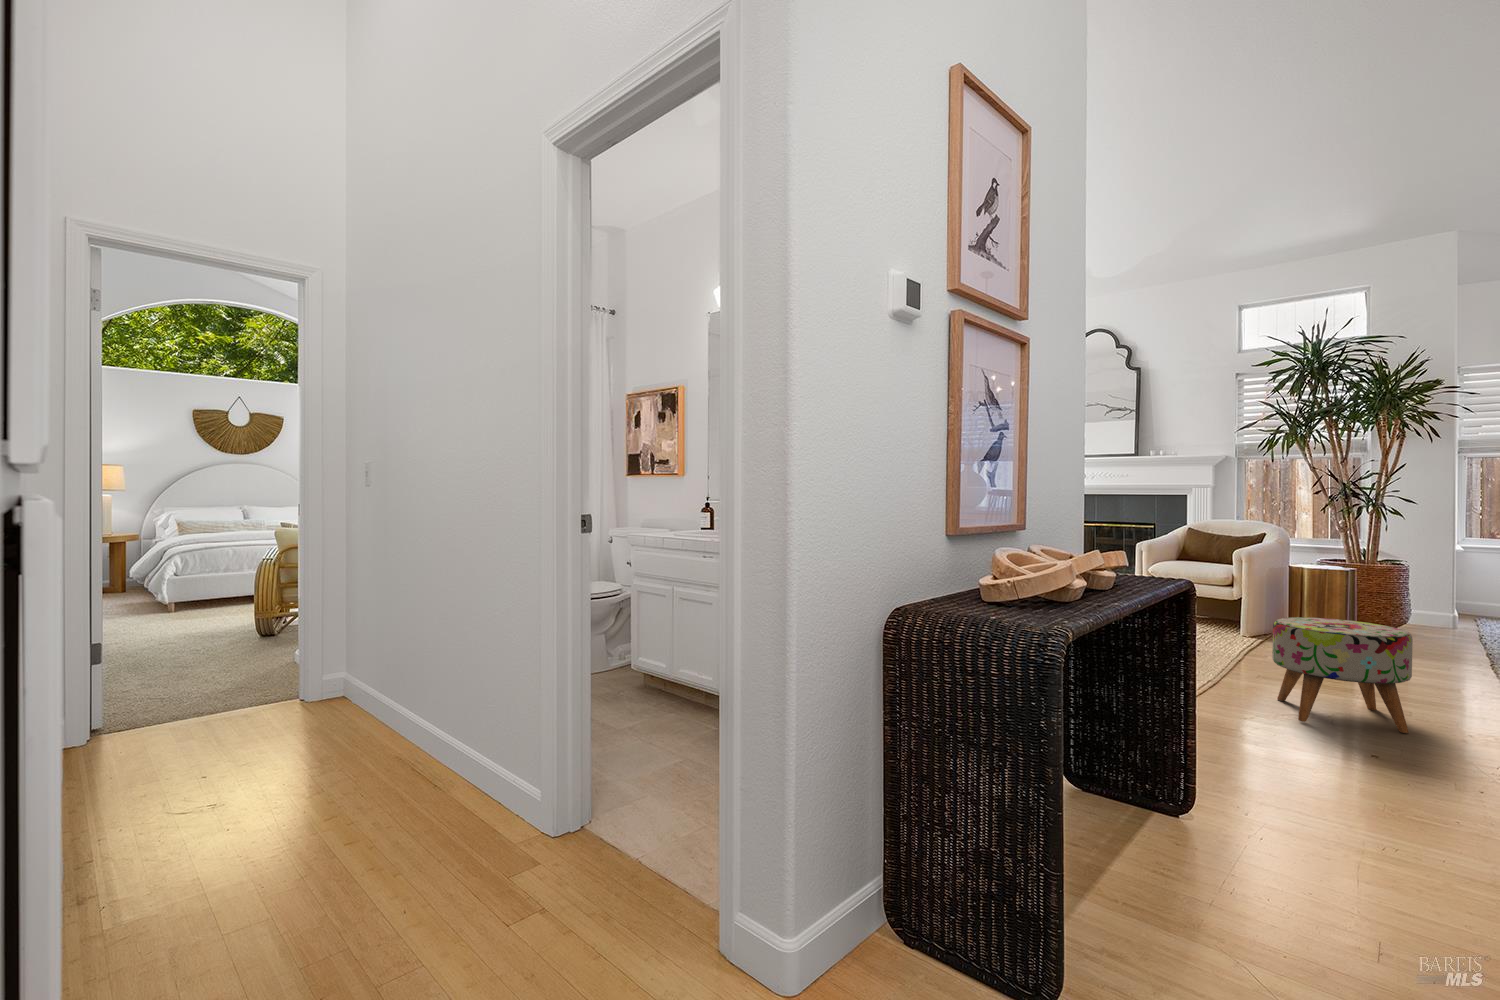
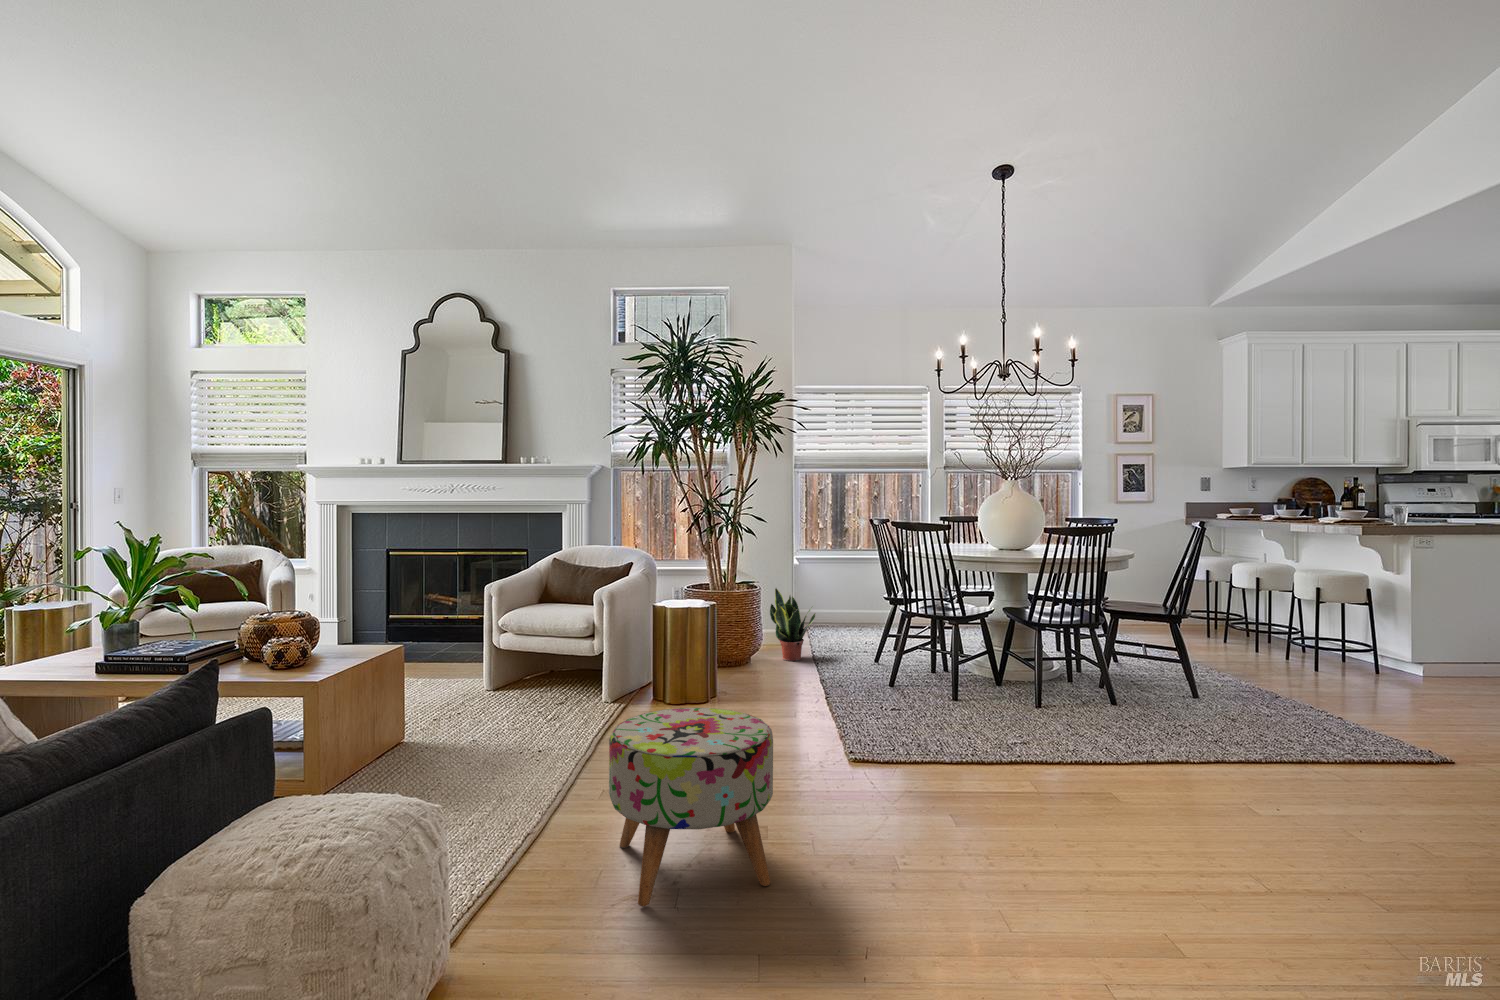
potted plant: none [1419,566,1481,638] -> present [770,588,816,661]

